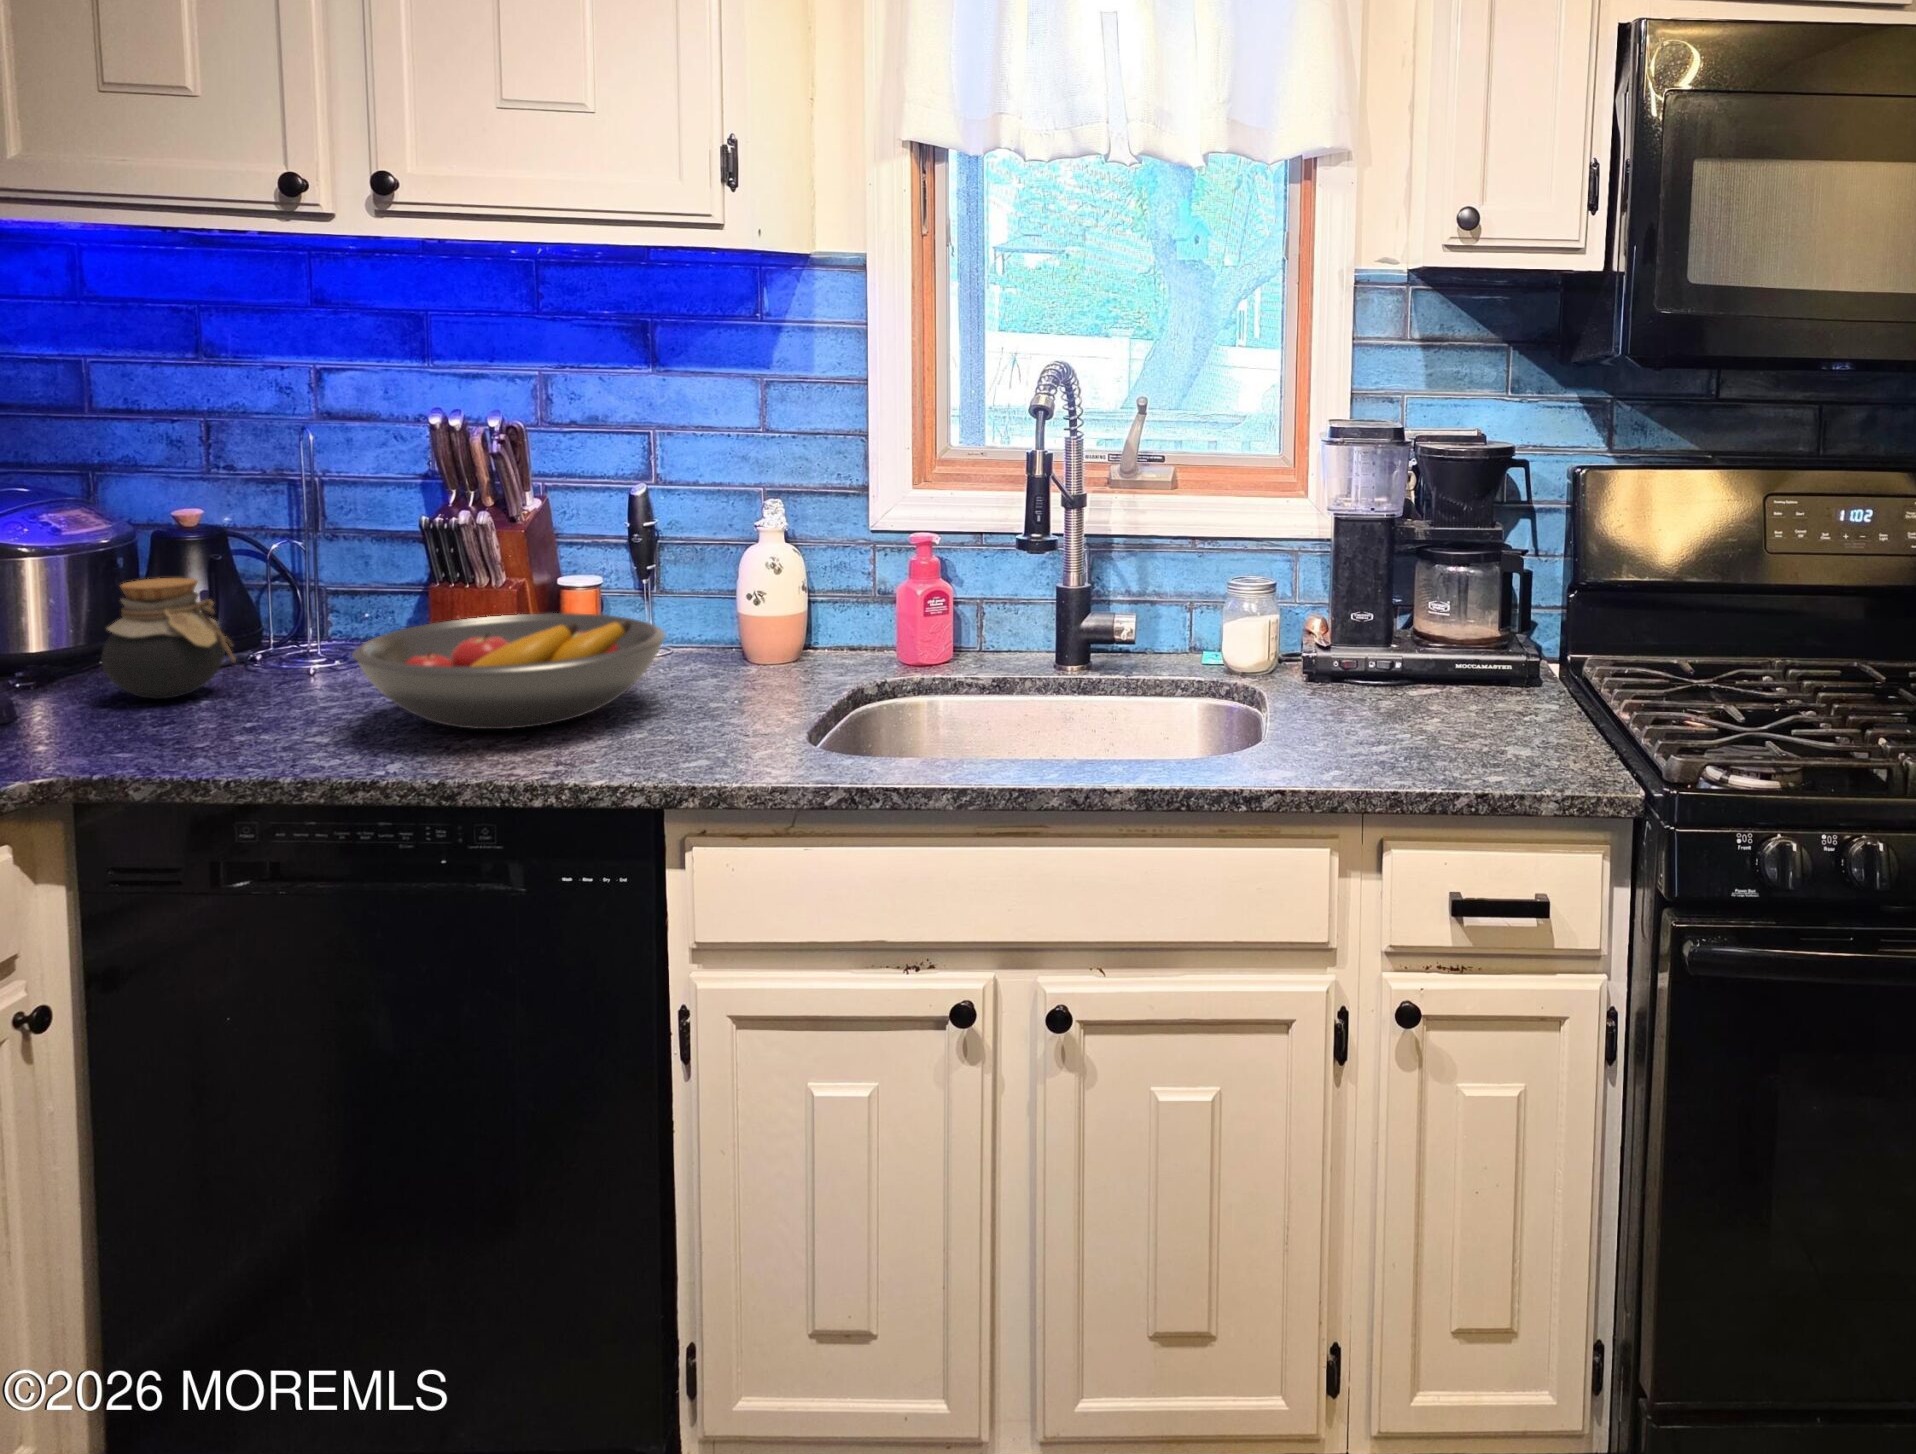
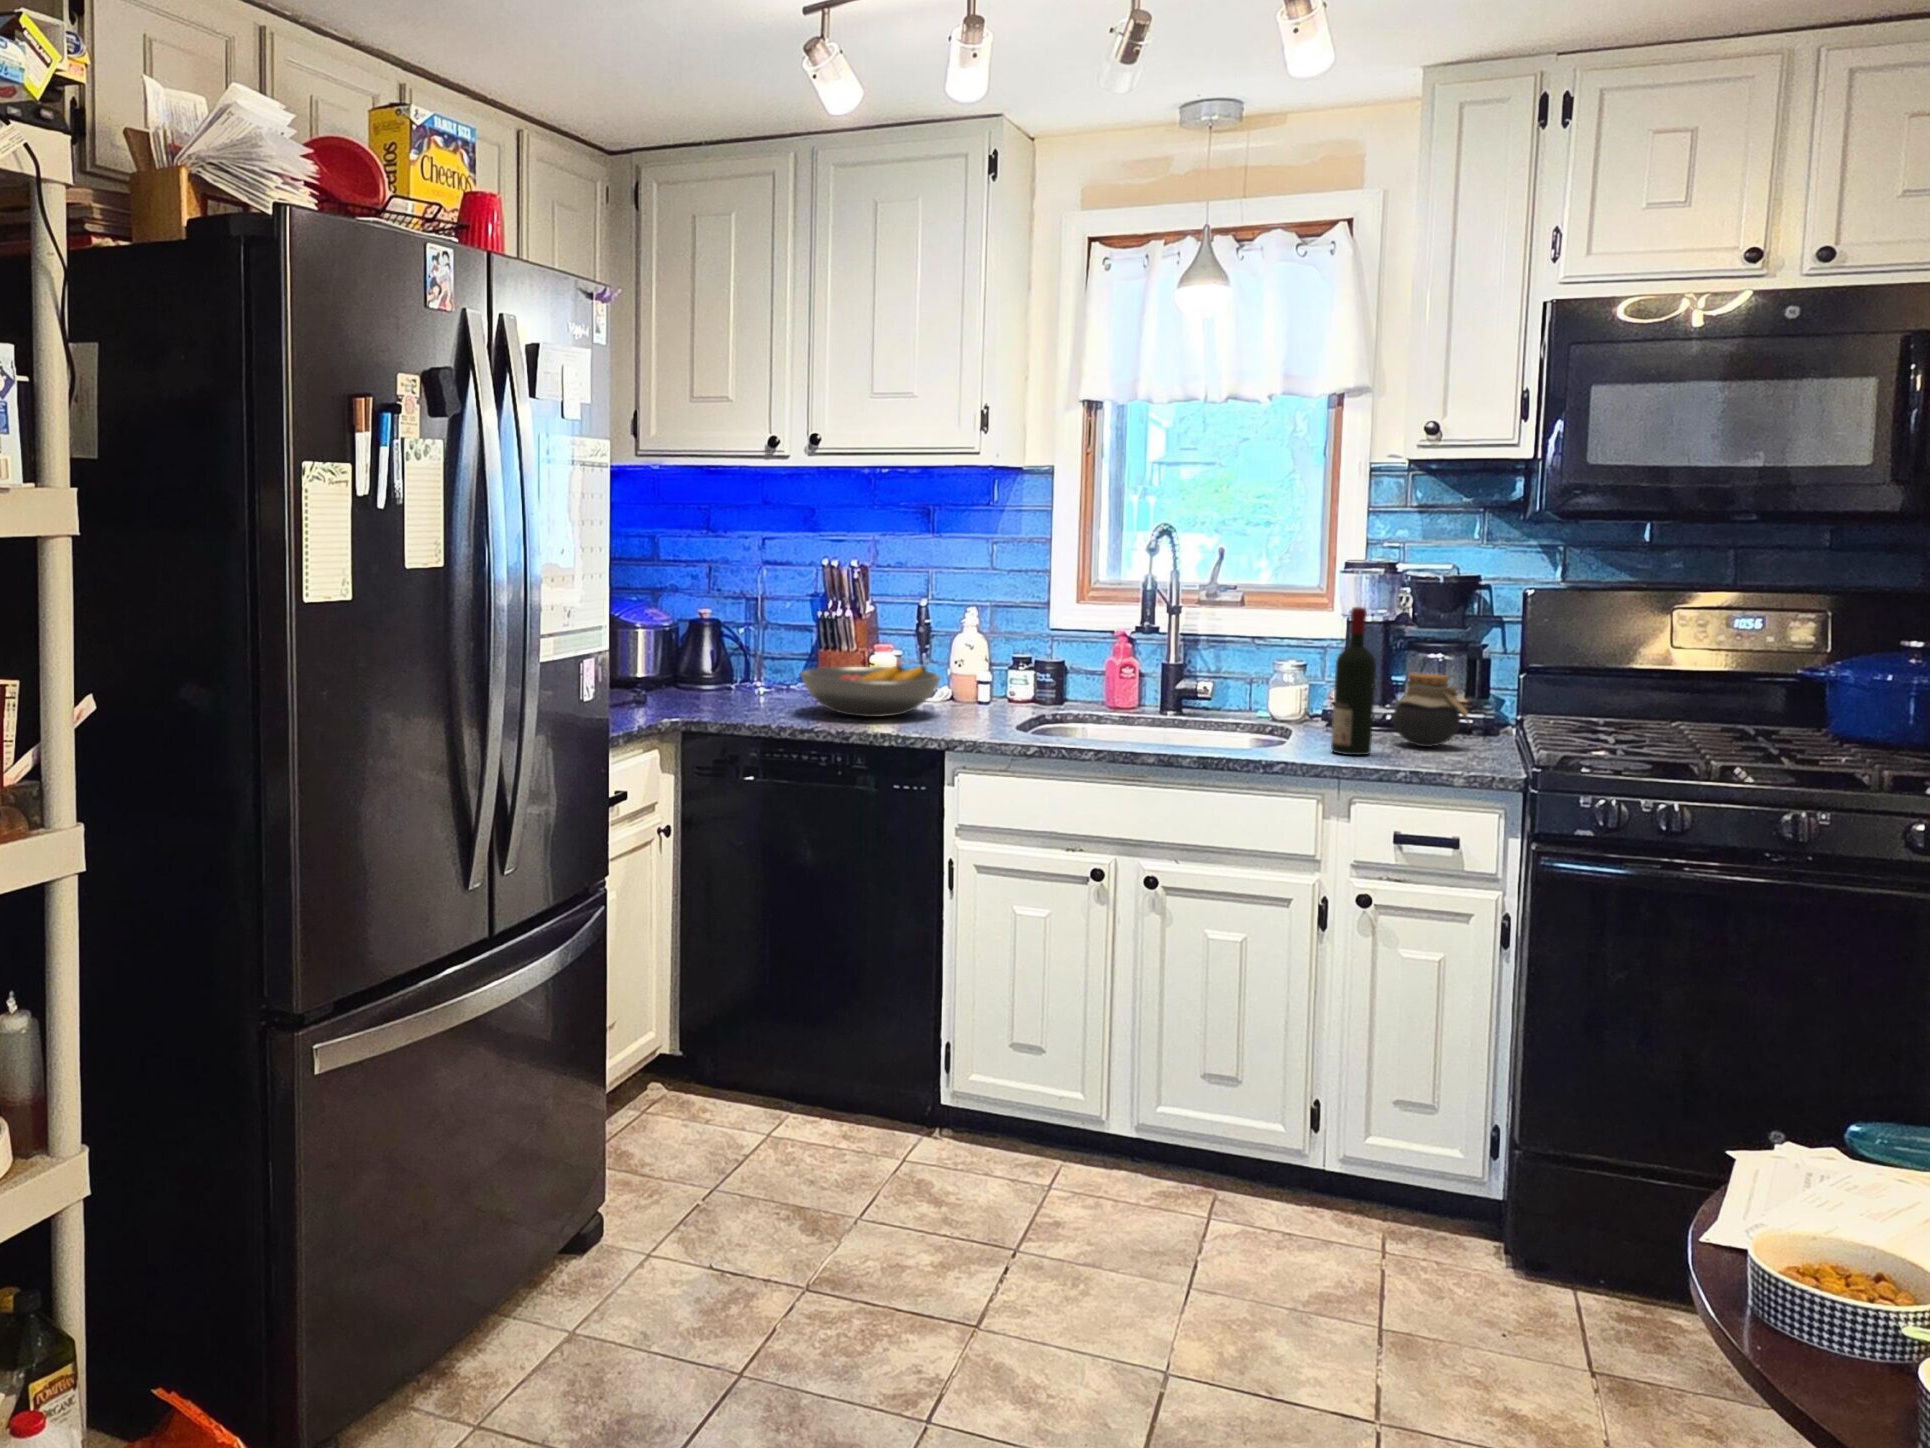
wine bottle: none [1344,508,1410,762] -> present [1331,607,1376,755]
jar: present [101,578,236,699] -> present [1393,673,1470,747]

